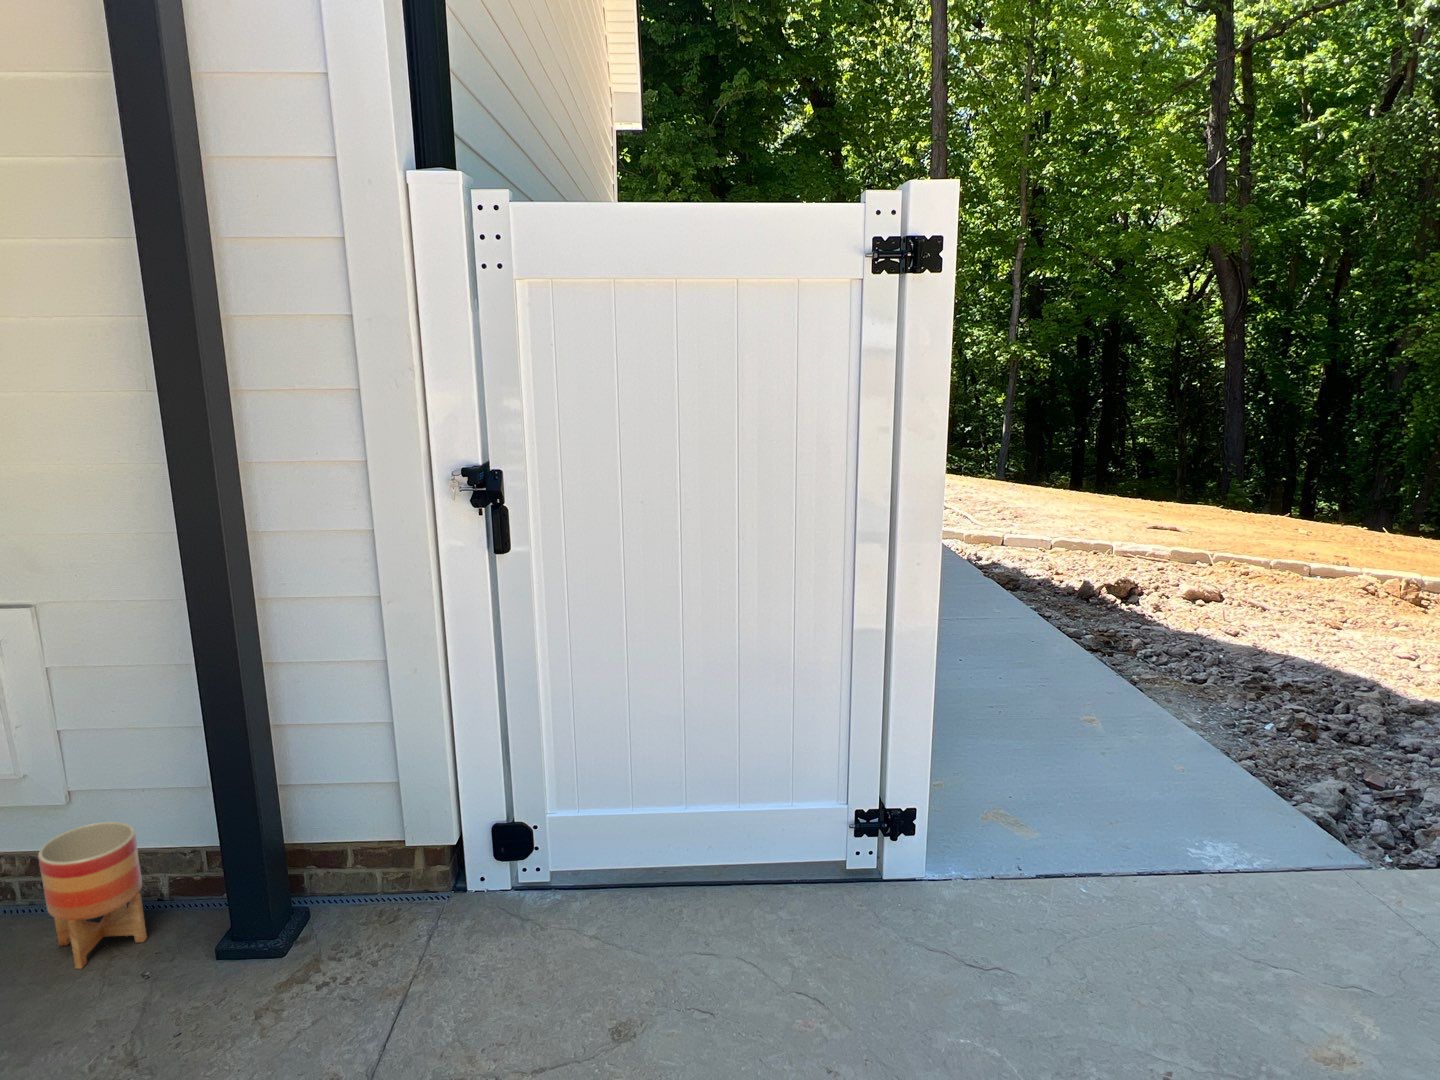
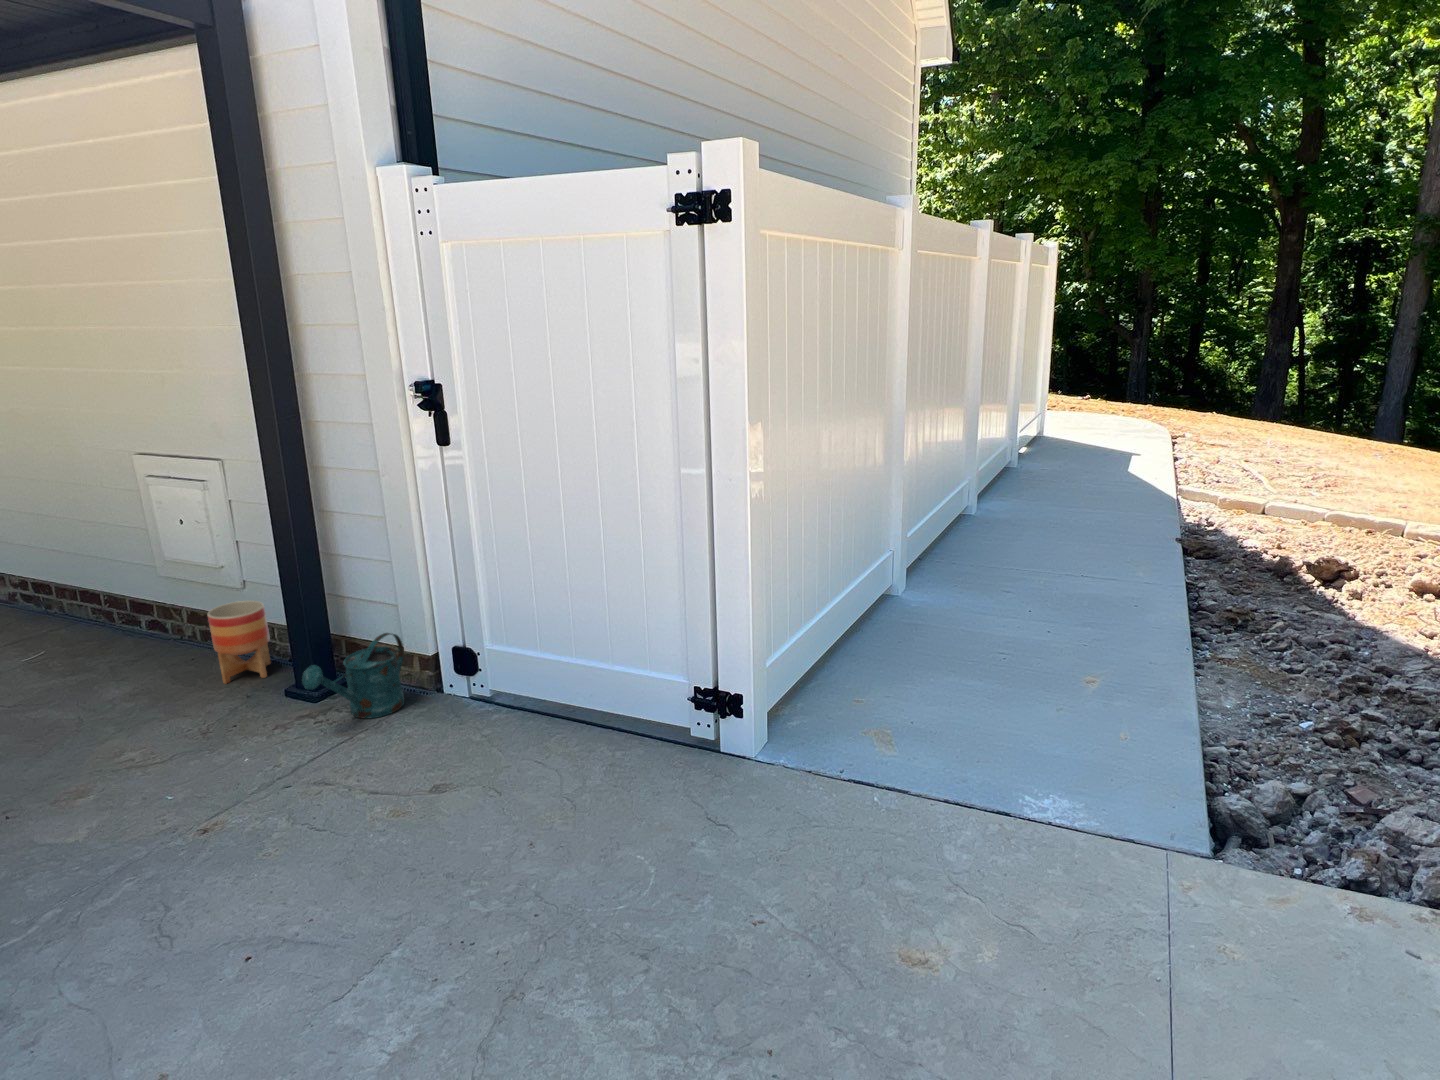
watering can: none [333,824,433,960] -> present [302,633,405,718]

